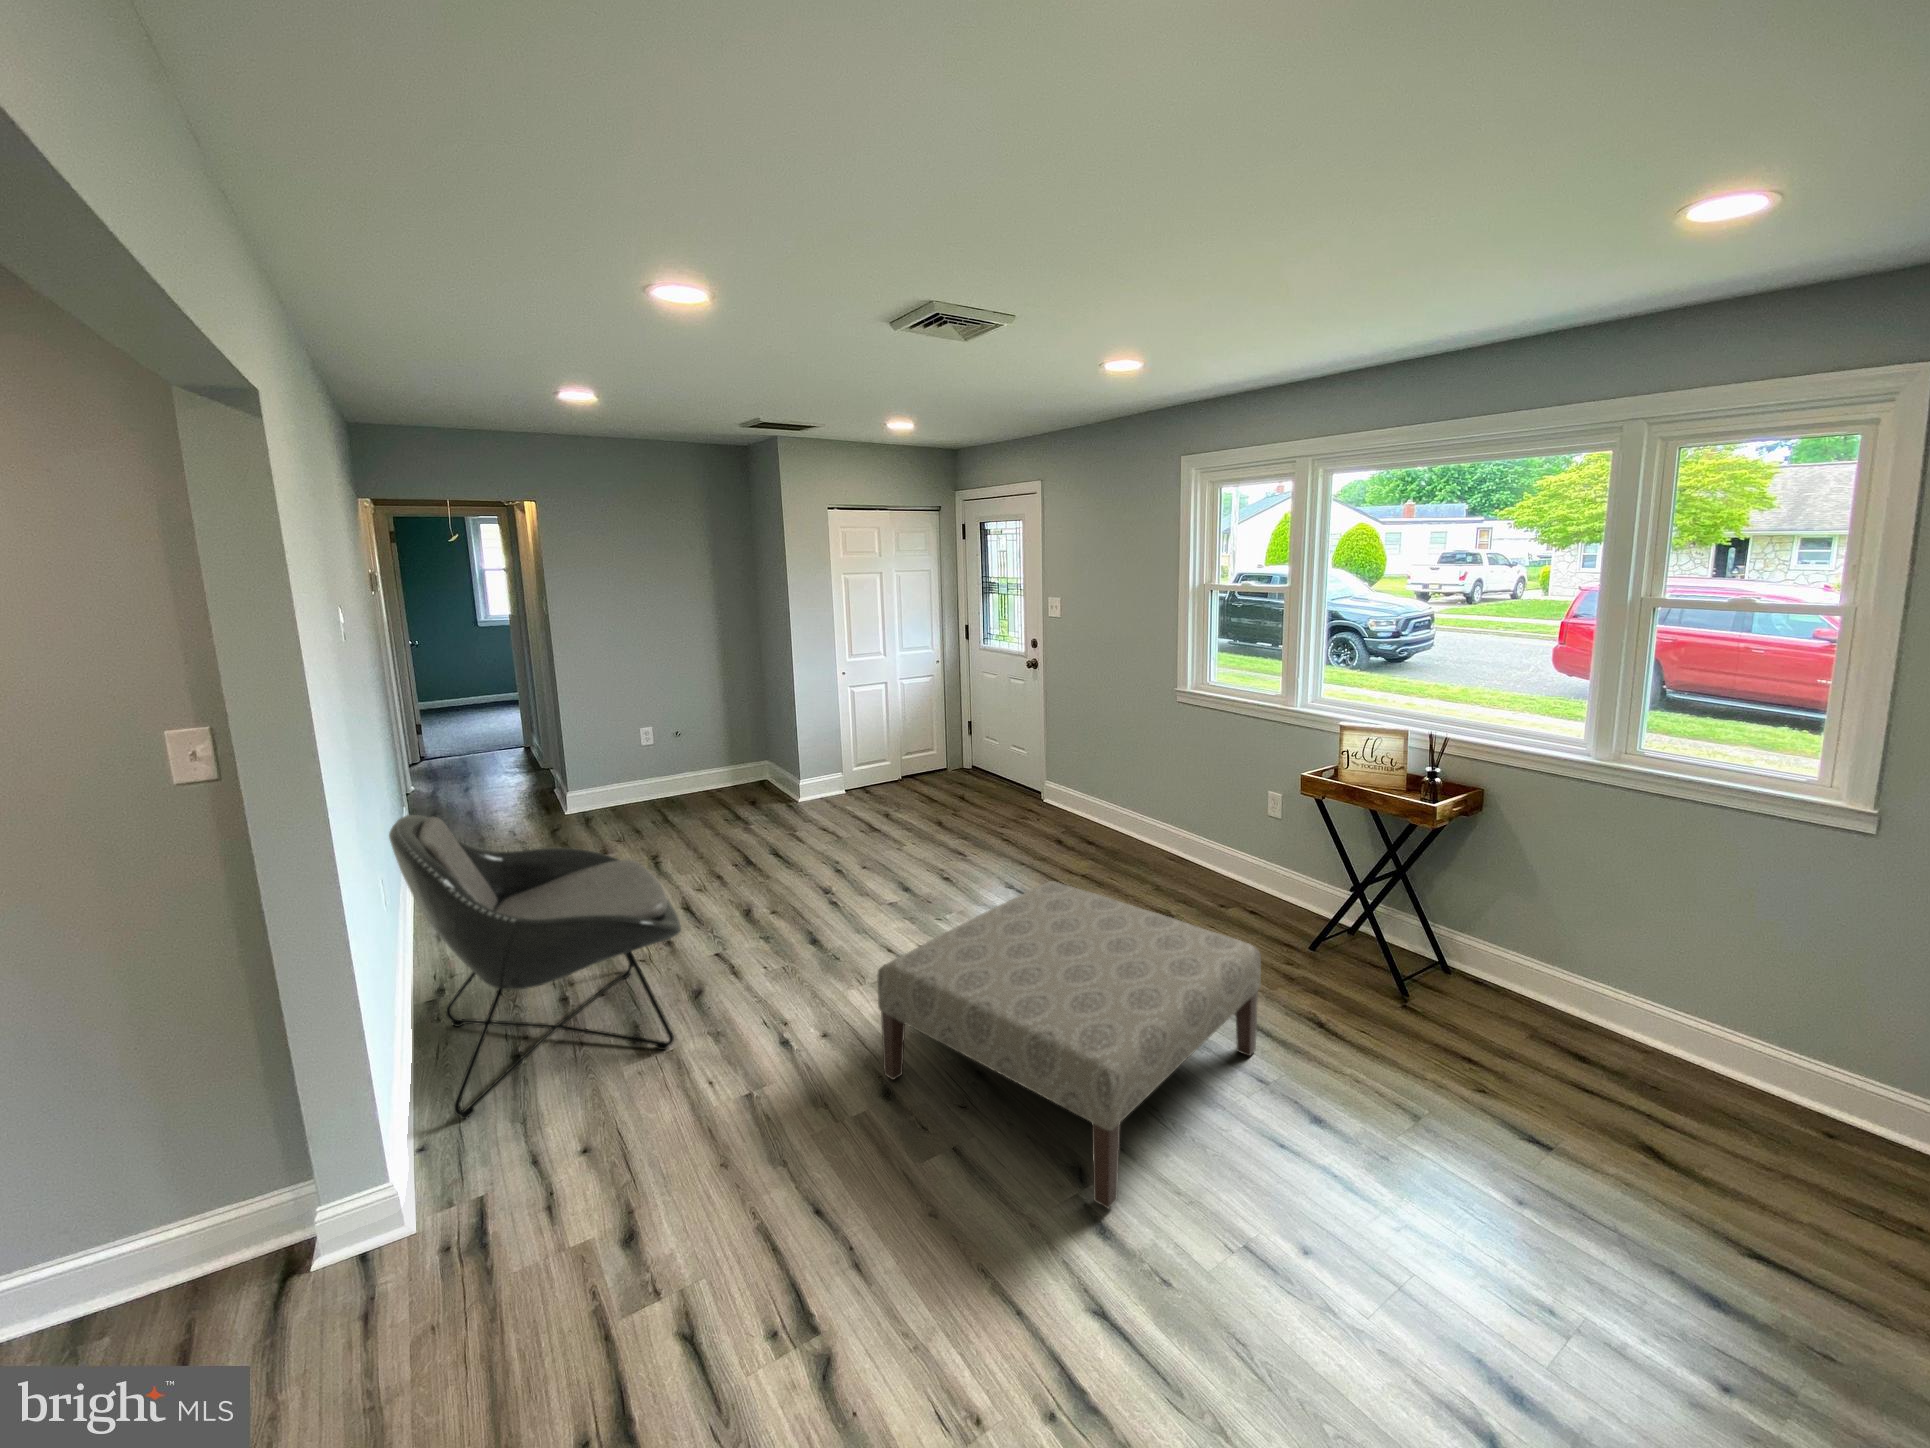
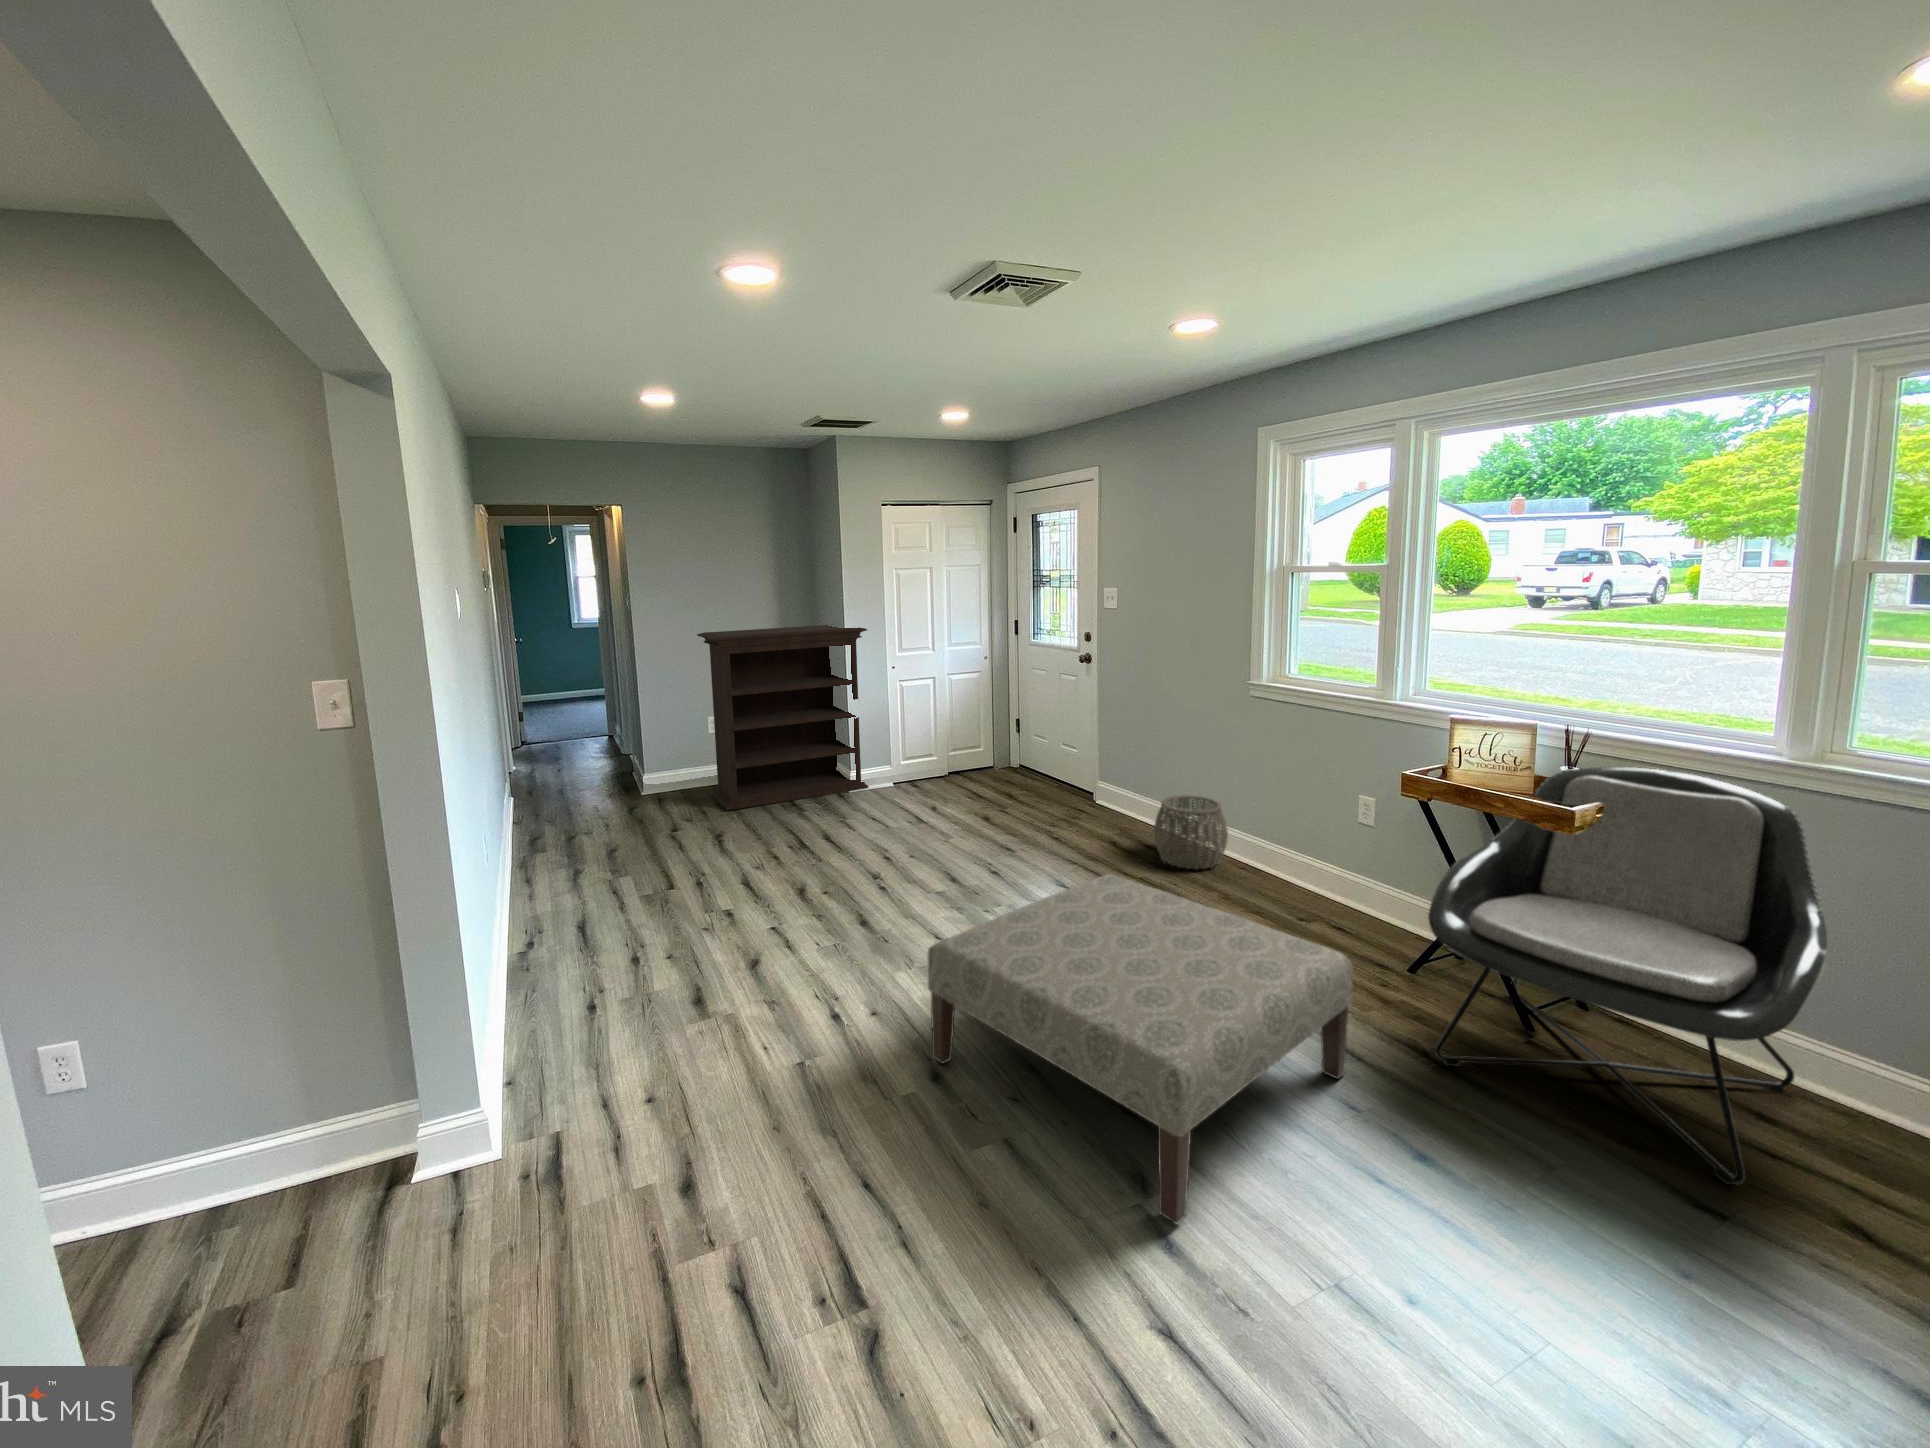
bookshelf: none [627,628,818,827] -> present [697,625,869,810]
woven basket: none [1095,795,1162,866] -> present [1154,795,1228,869]
lounge chair: present [389,815,681,1119] -> present [1428,767,1828,1185]

